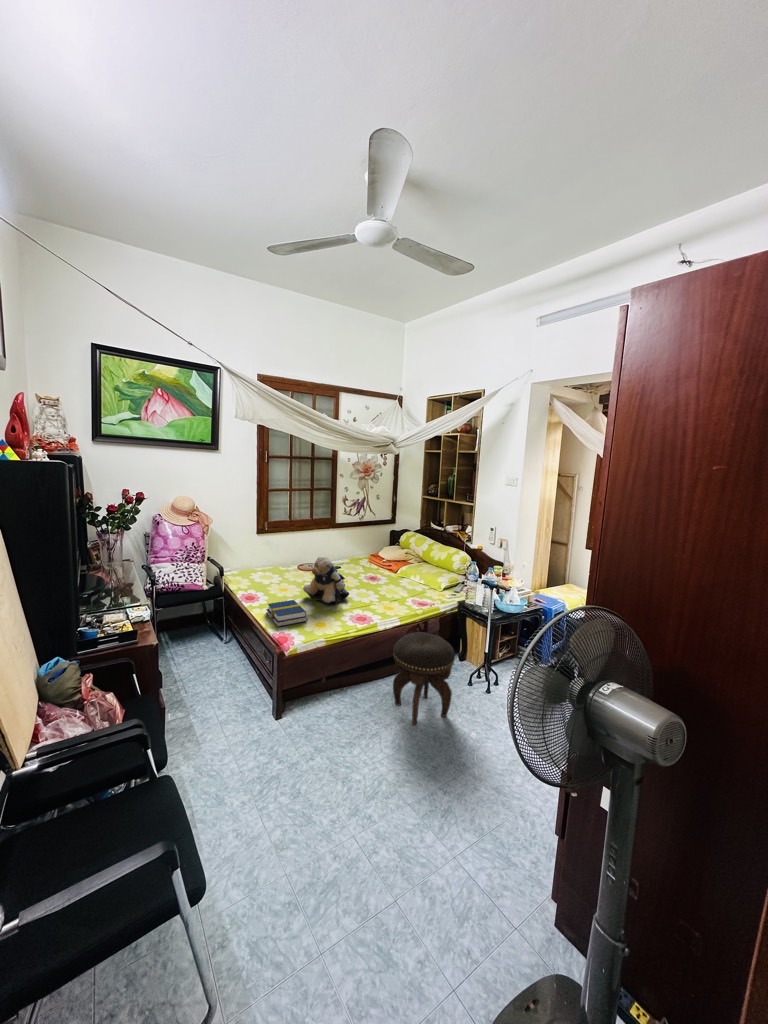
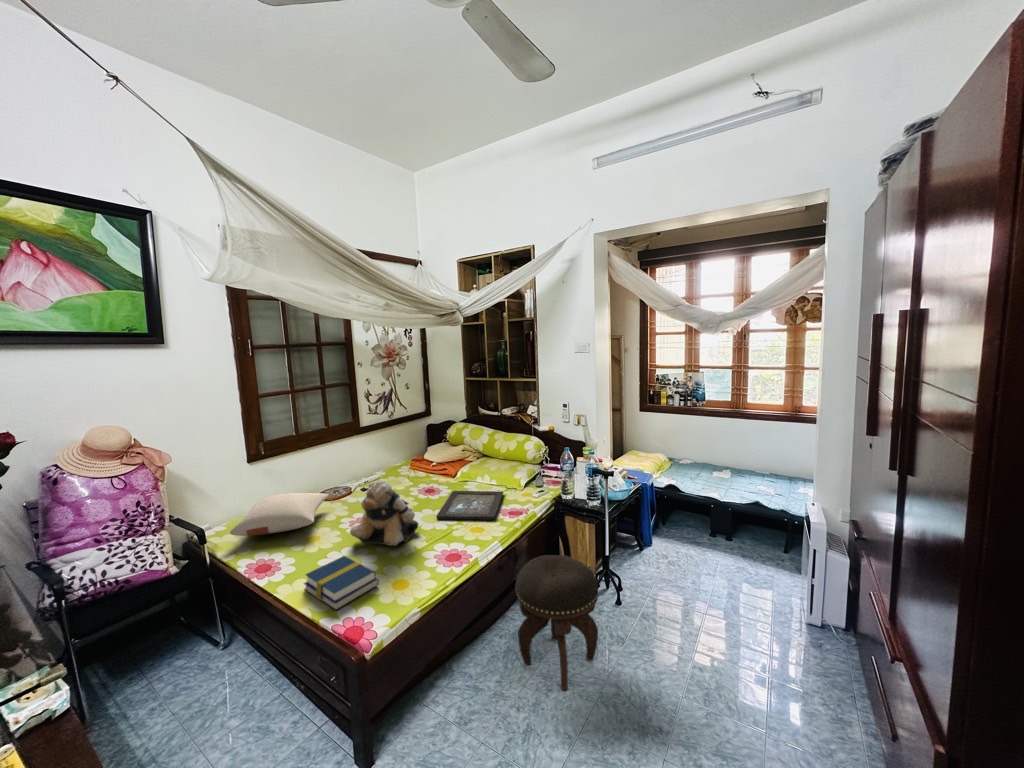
pillow: none [238,557,302,581] -> present [230,493,329,536]
tray: none [365,580,424,604] -> present [436,491,503,520]

